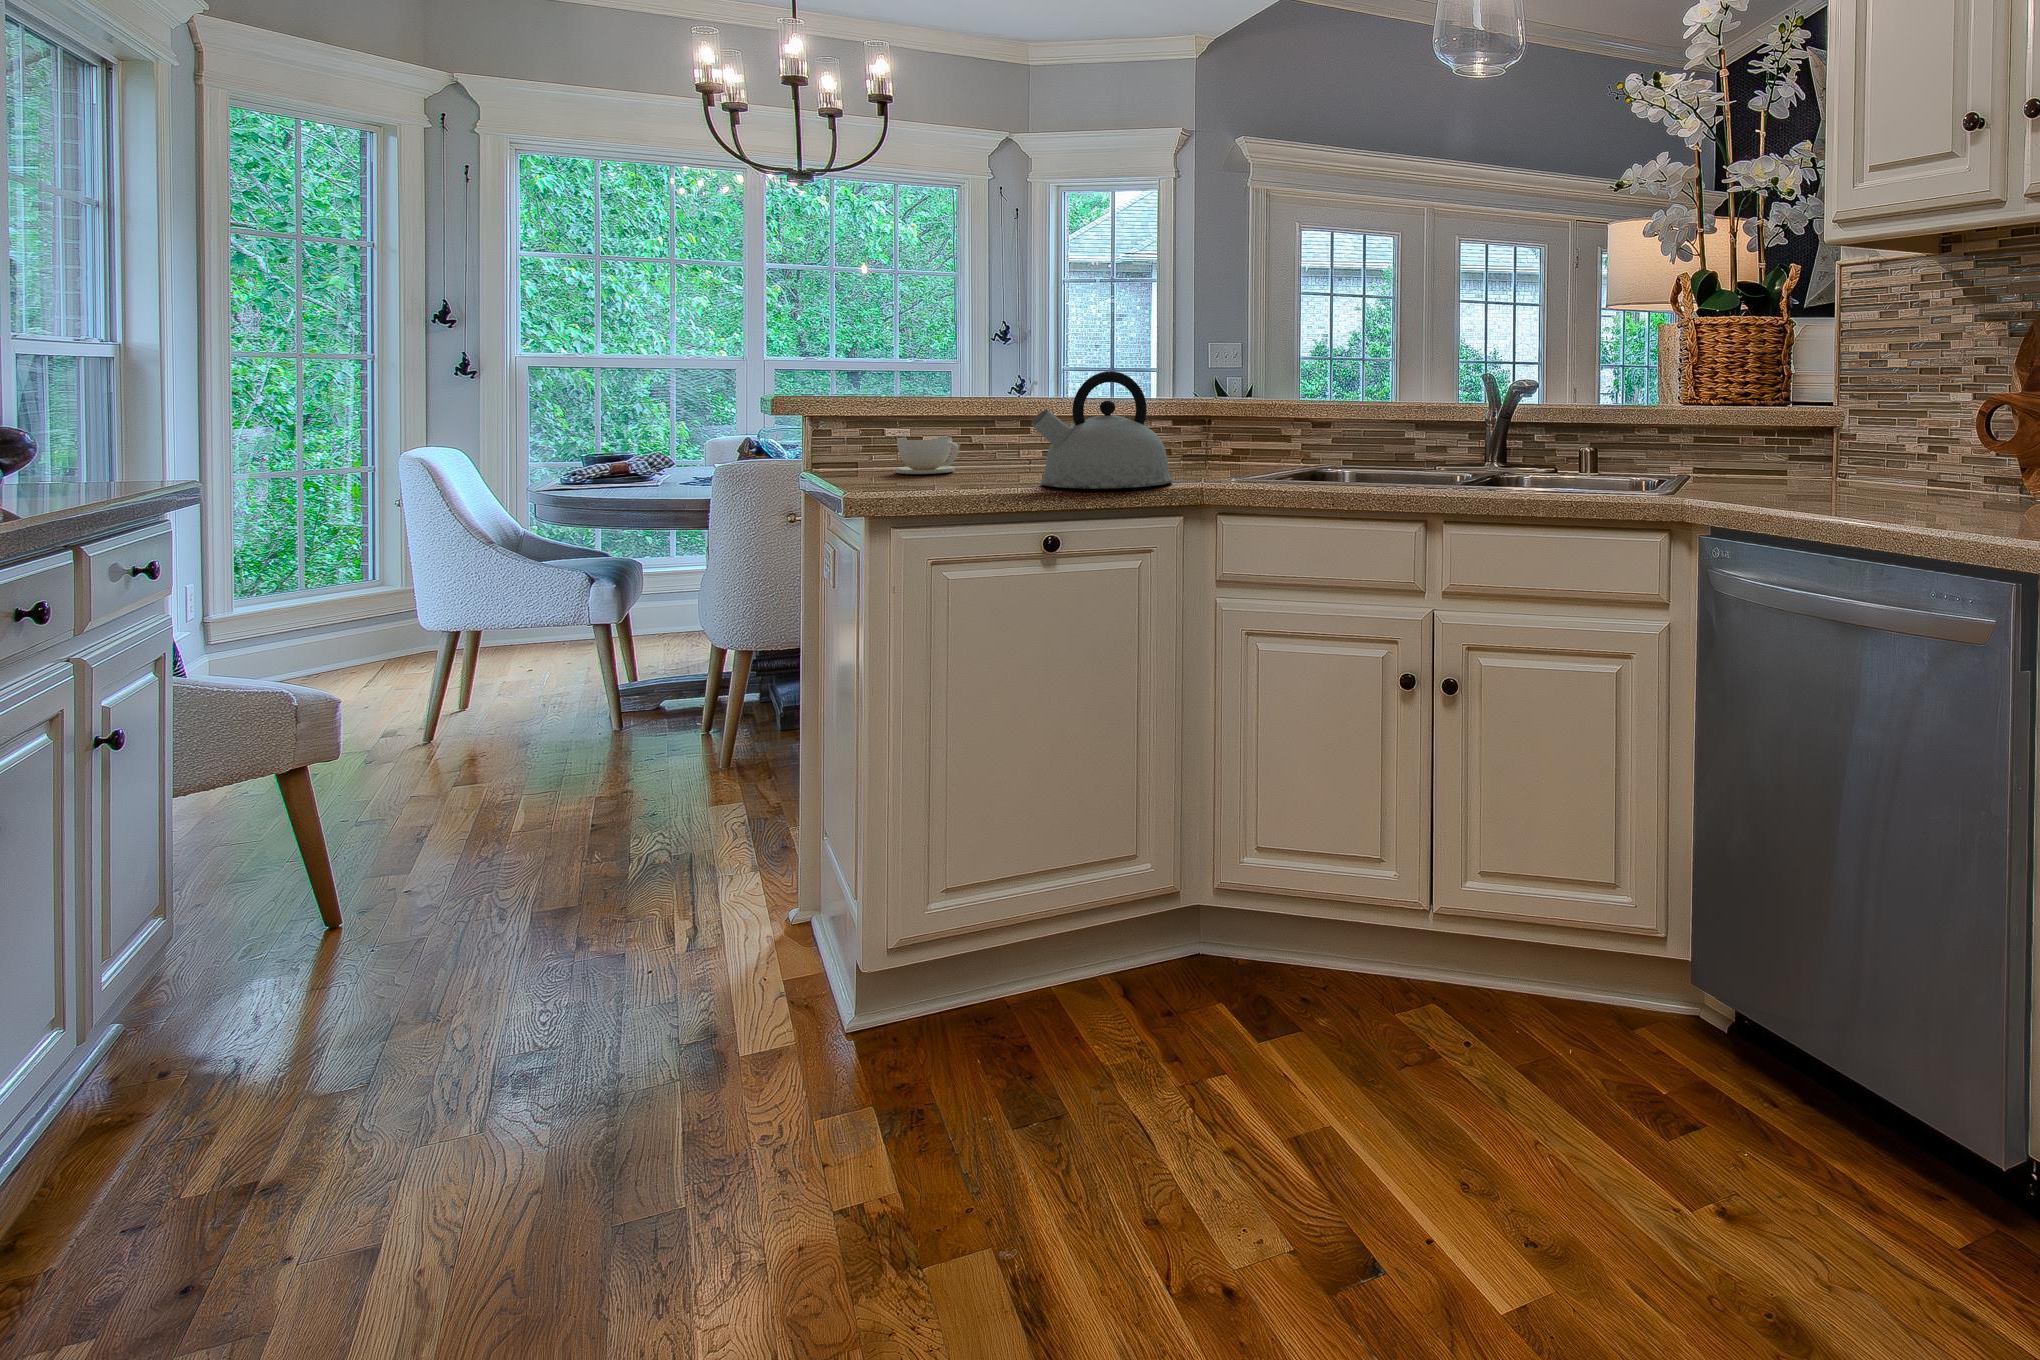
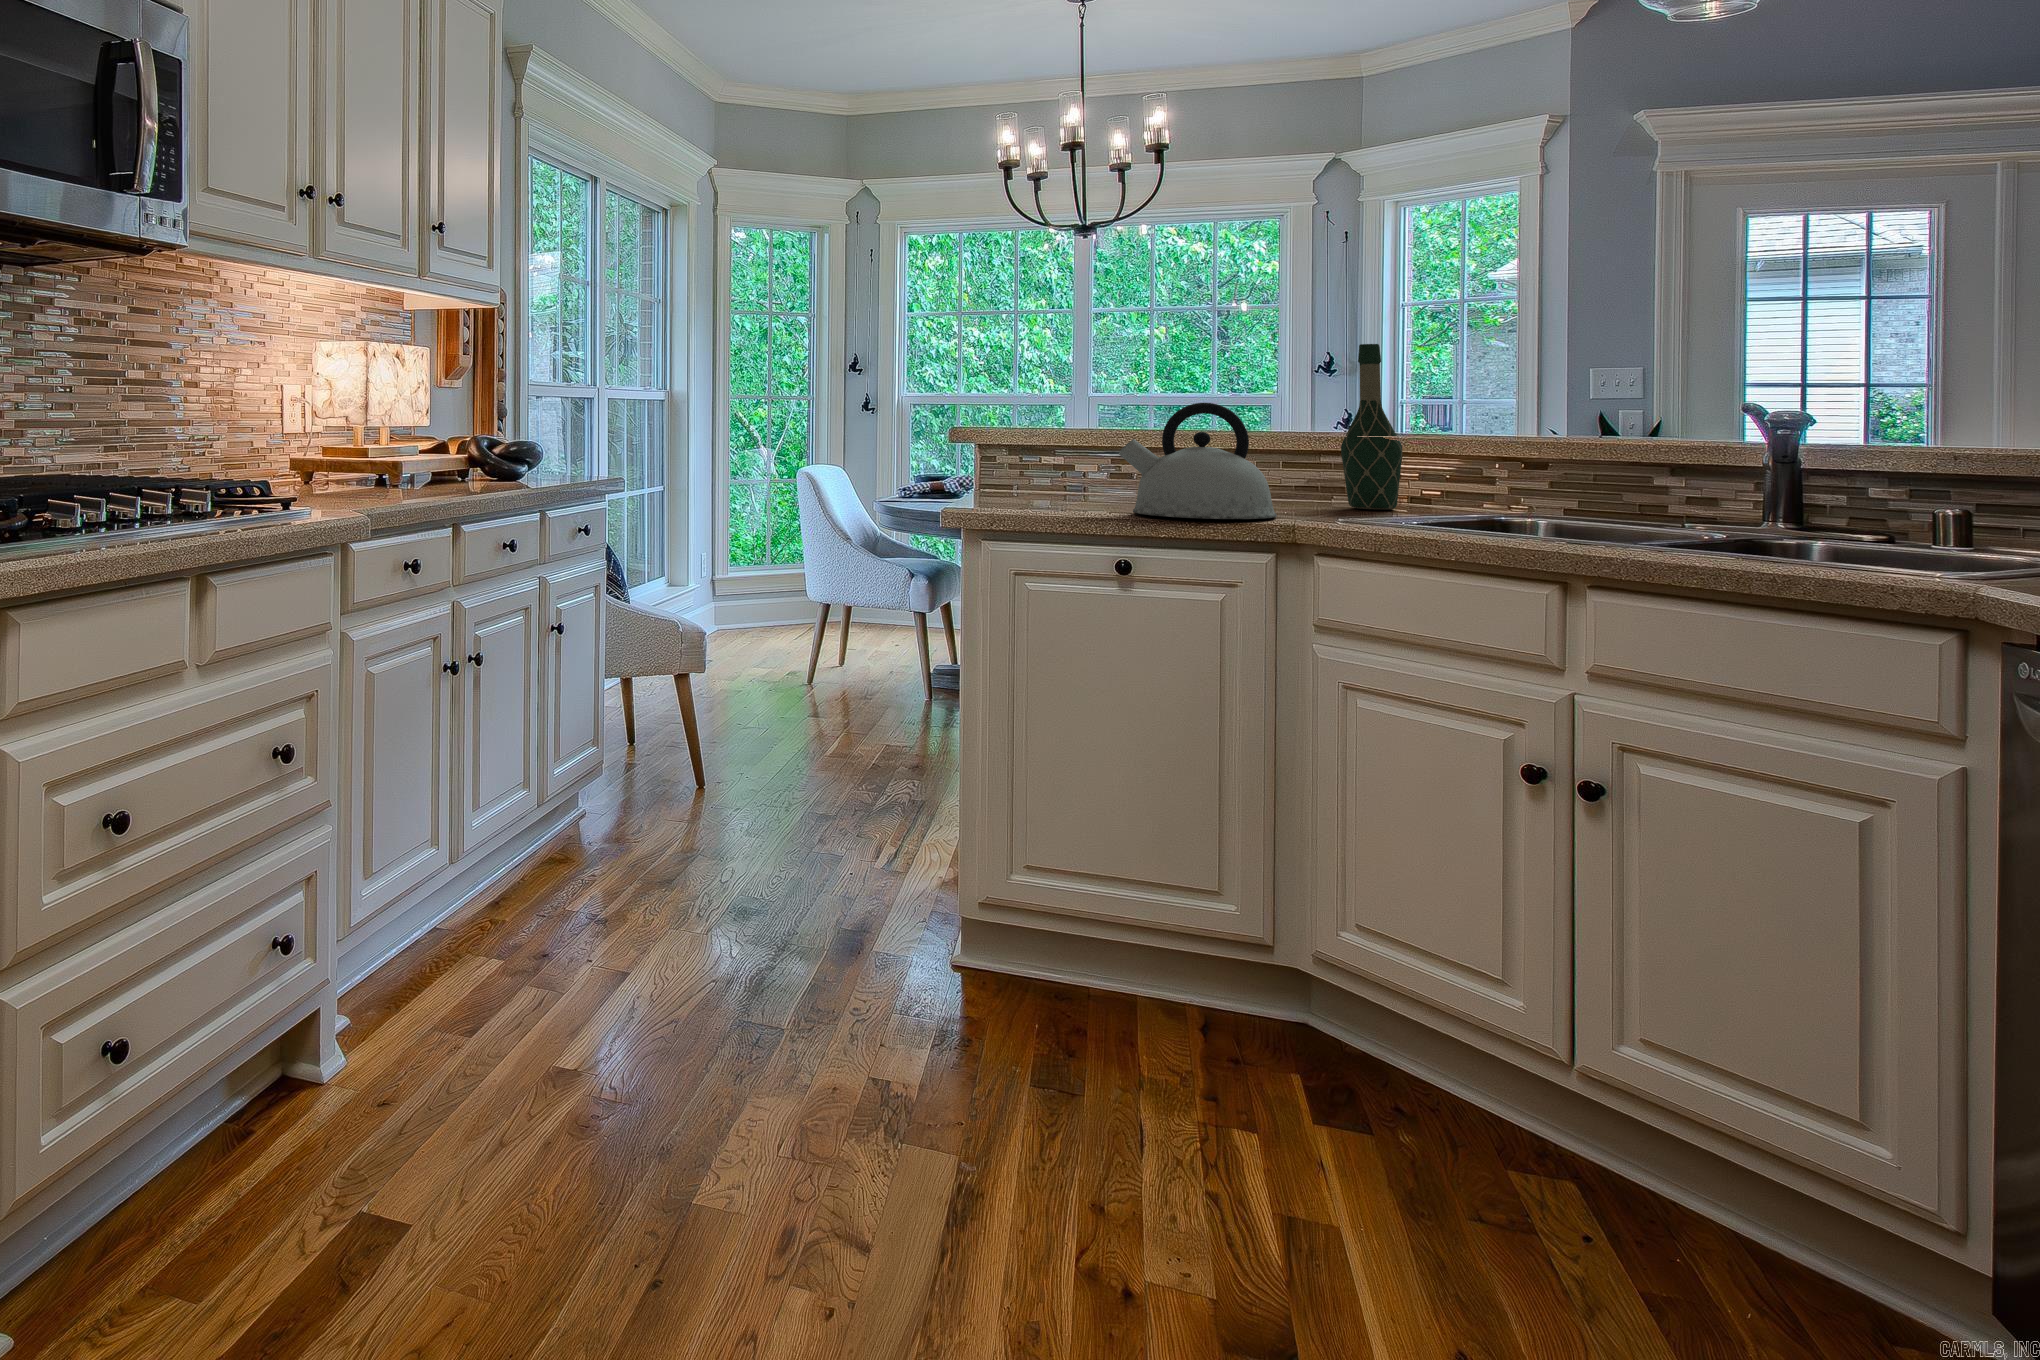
wine bottle: none [1186,317,1234,466] -> present [1341,344,1402,510]
coffee cup: present [895,436,959,474] -> none [1037,465,1092,498]

